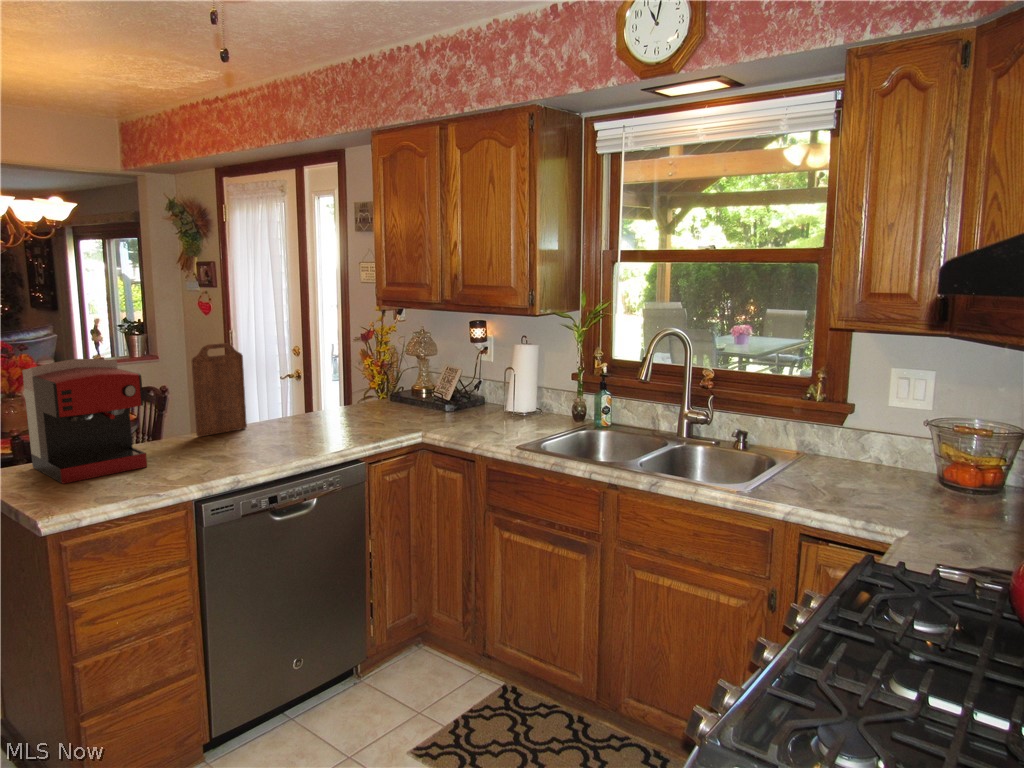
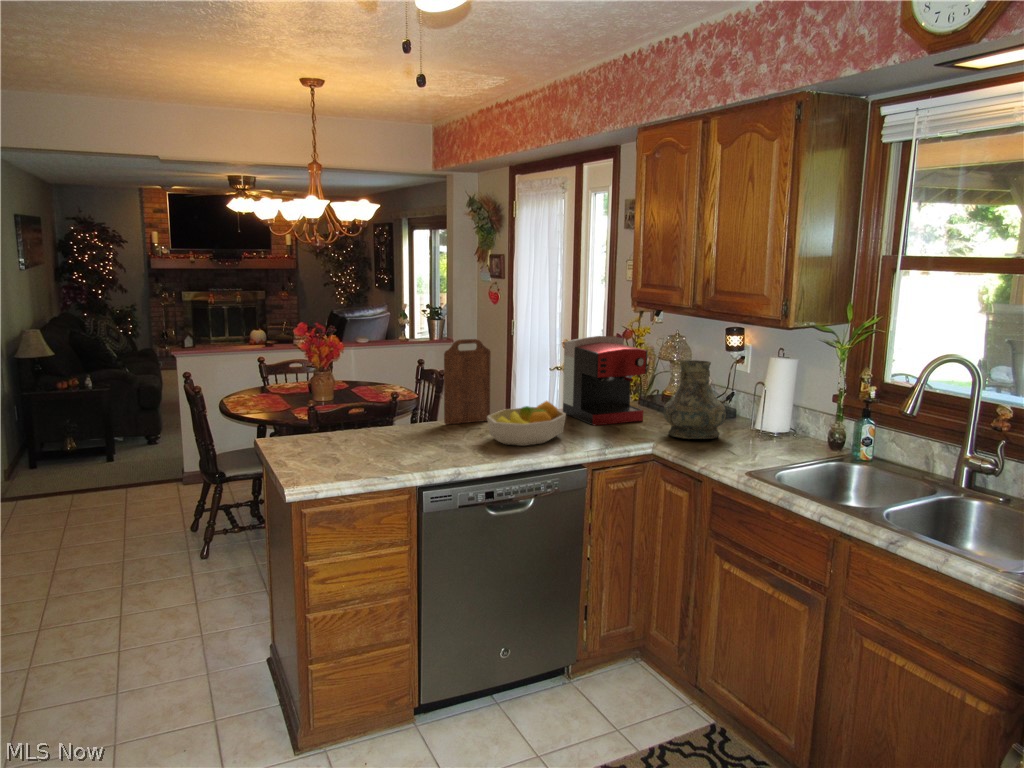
vase: none [426,351,484,425] -> present [663,360,726,439]
coffee maker: present [23,359,147,484] -> present [563,336,647,426]
fruit bowl: none [253,400,335,449] -> present [487,401,566,446]

